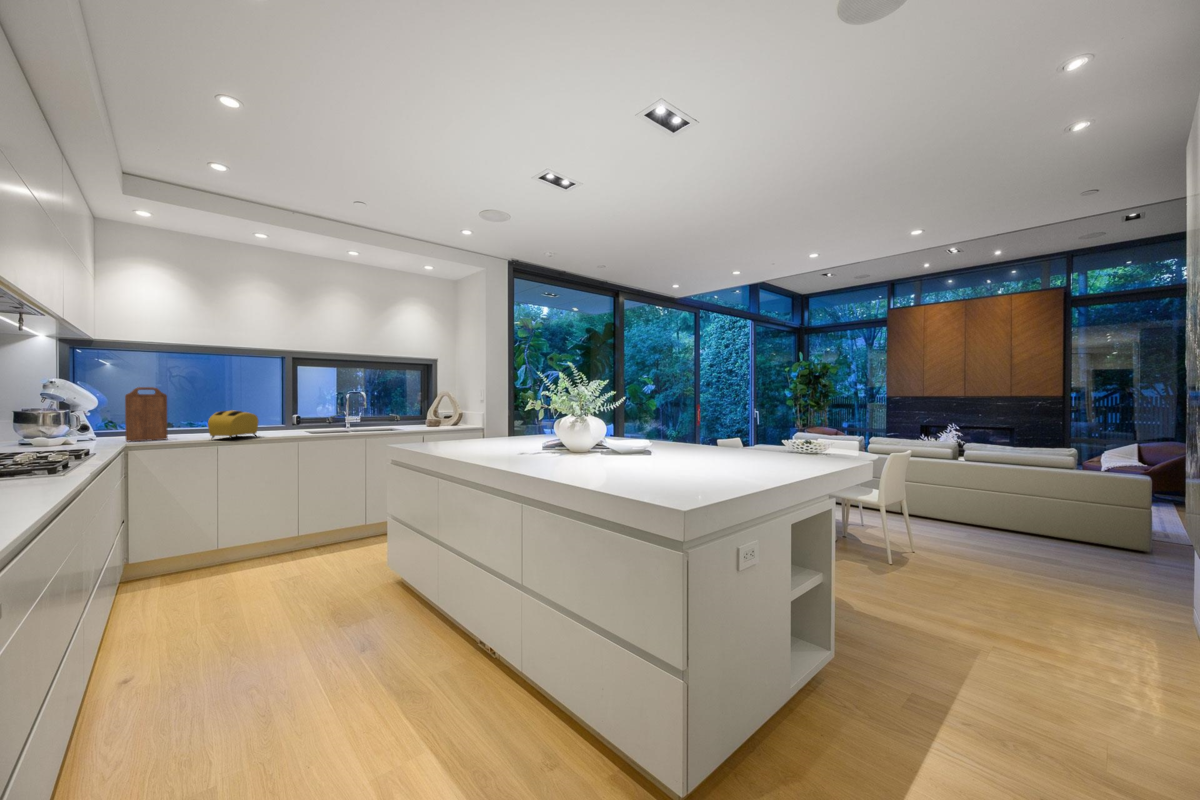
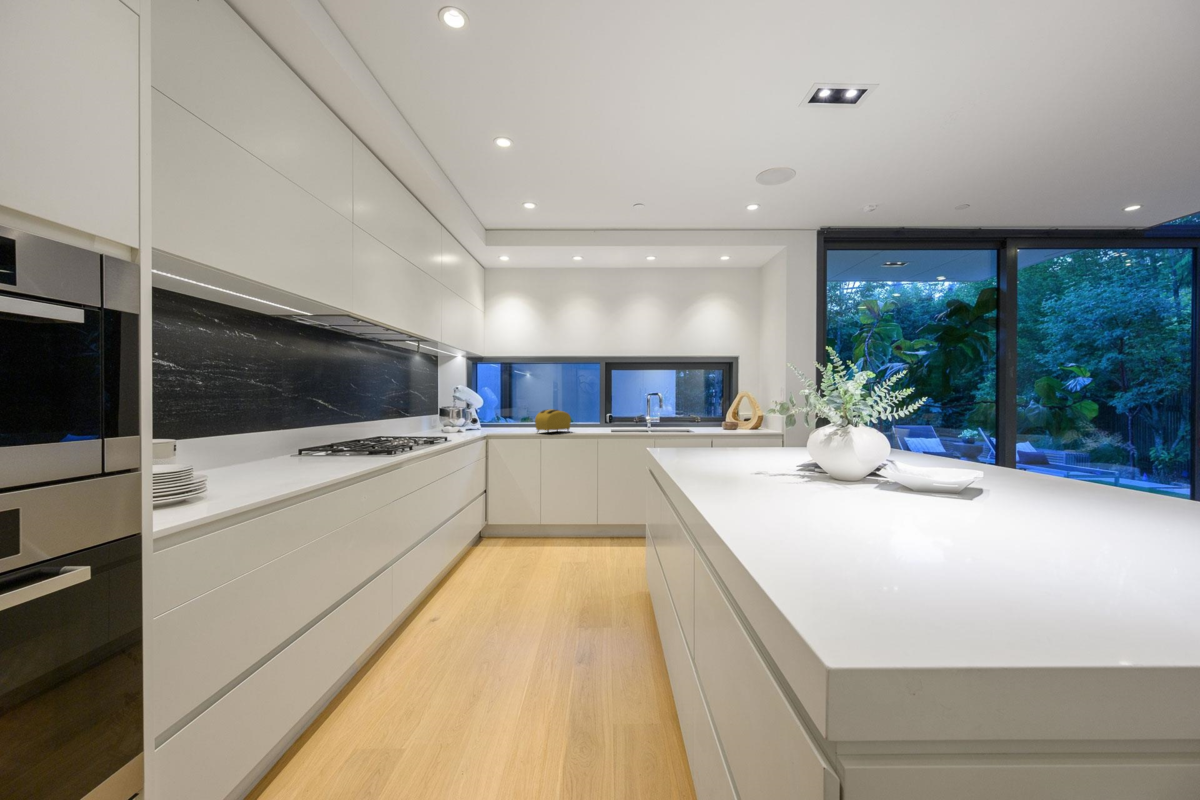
cutting board: present [125,387,168,441] -> none [489,391,514,432]

